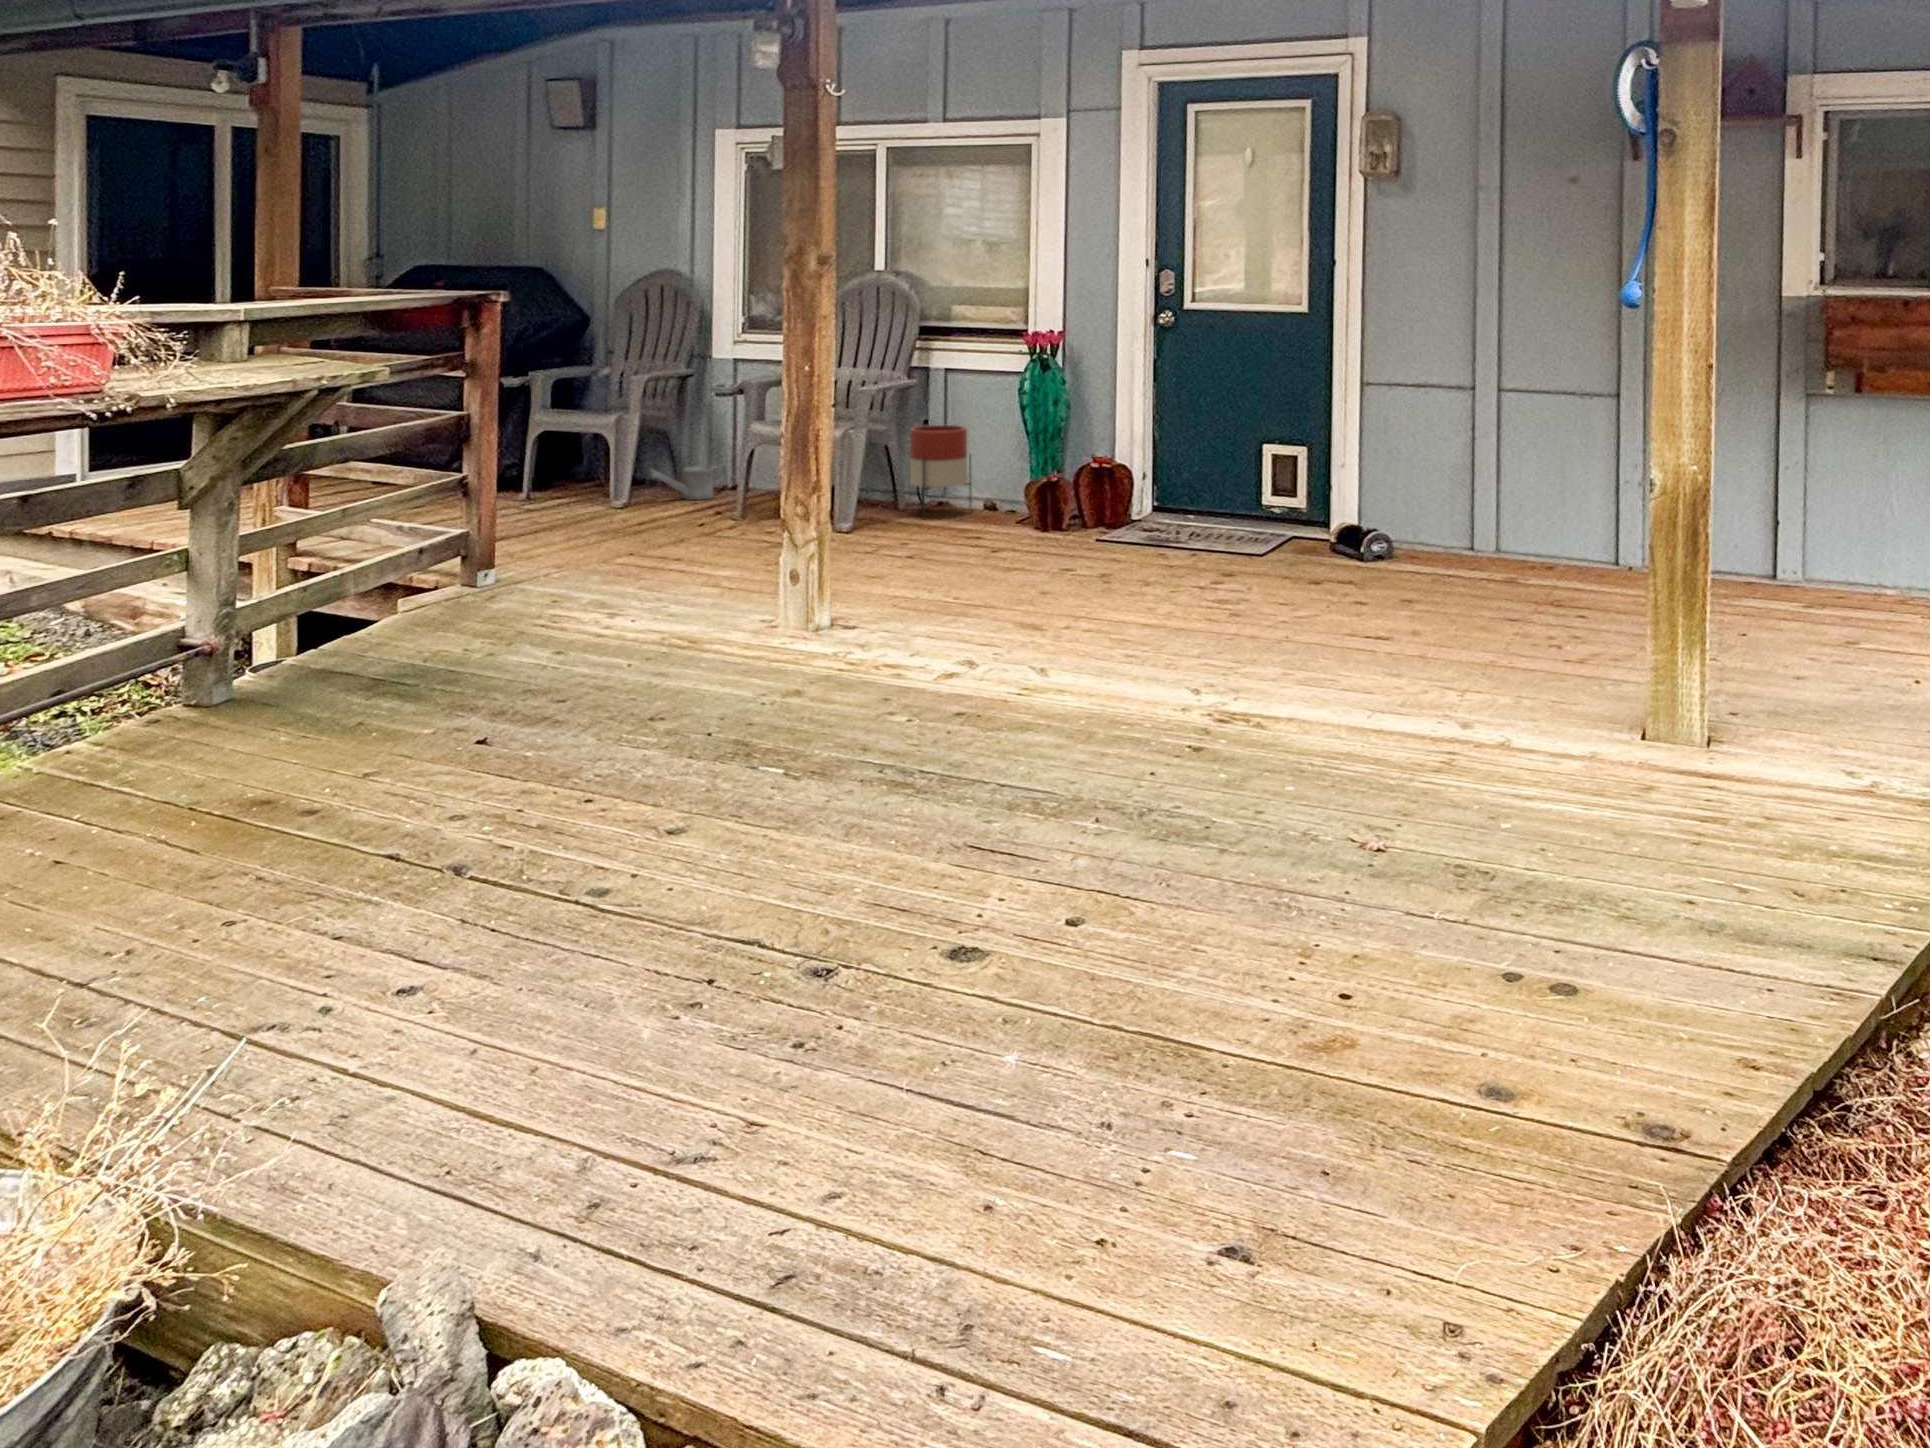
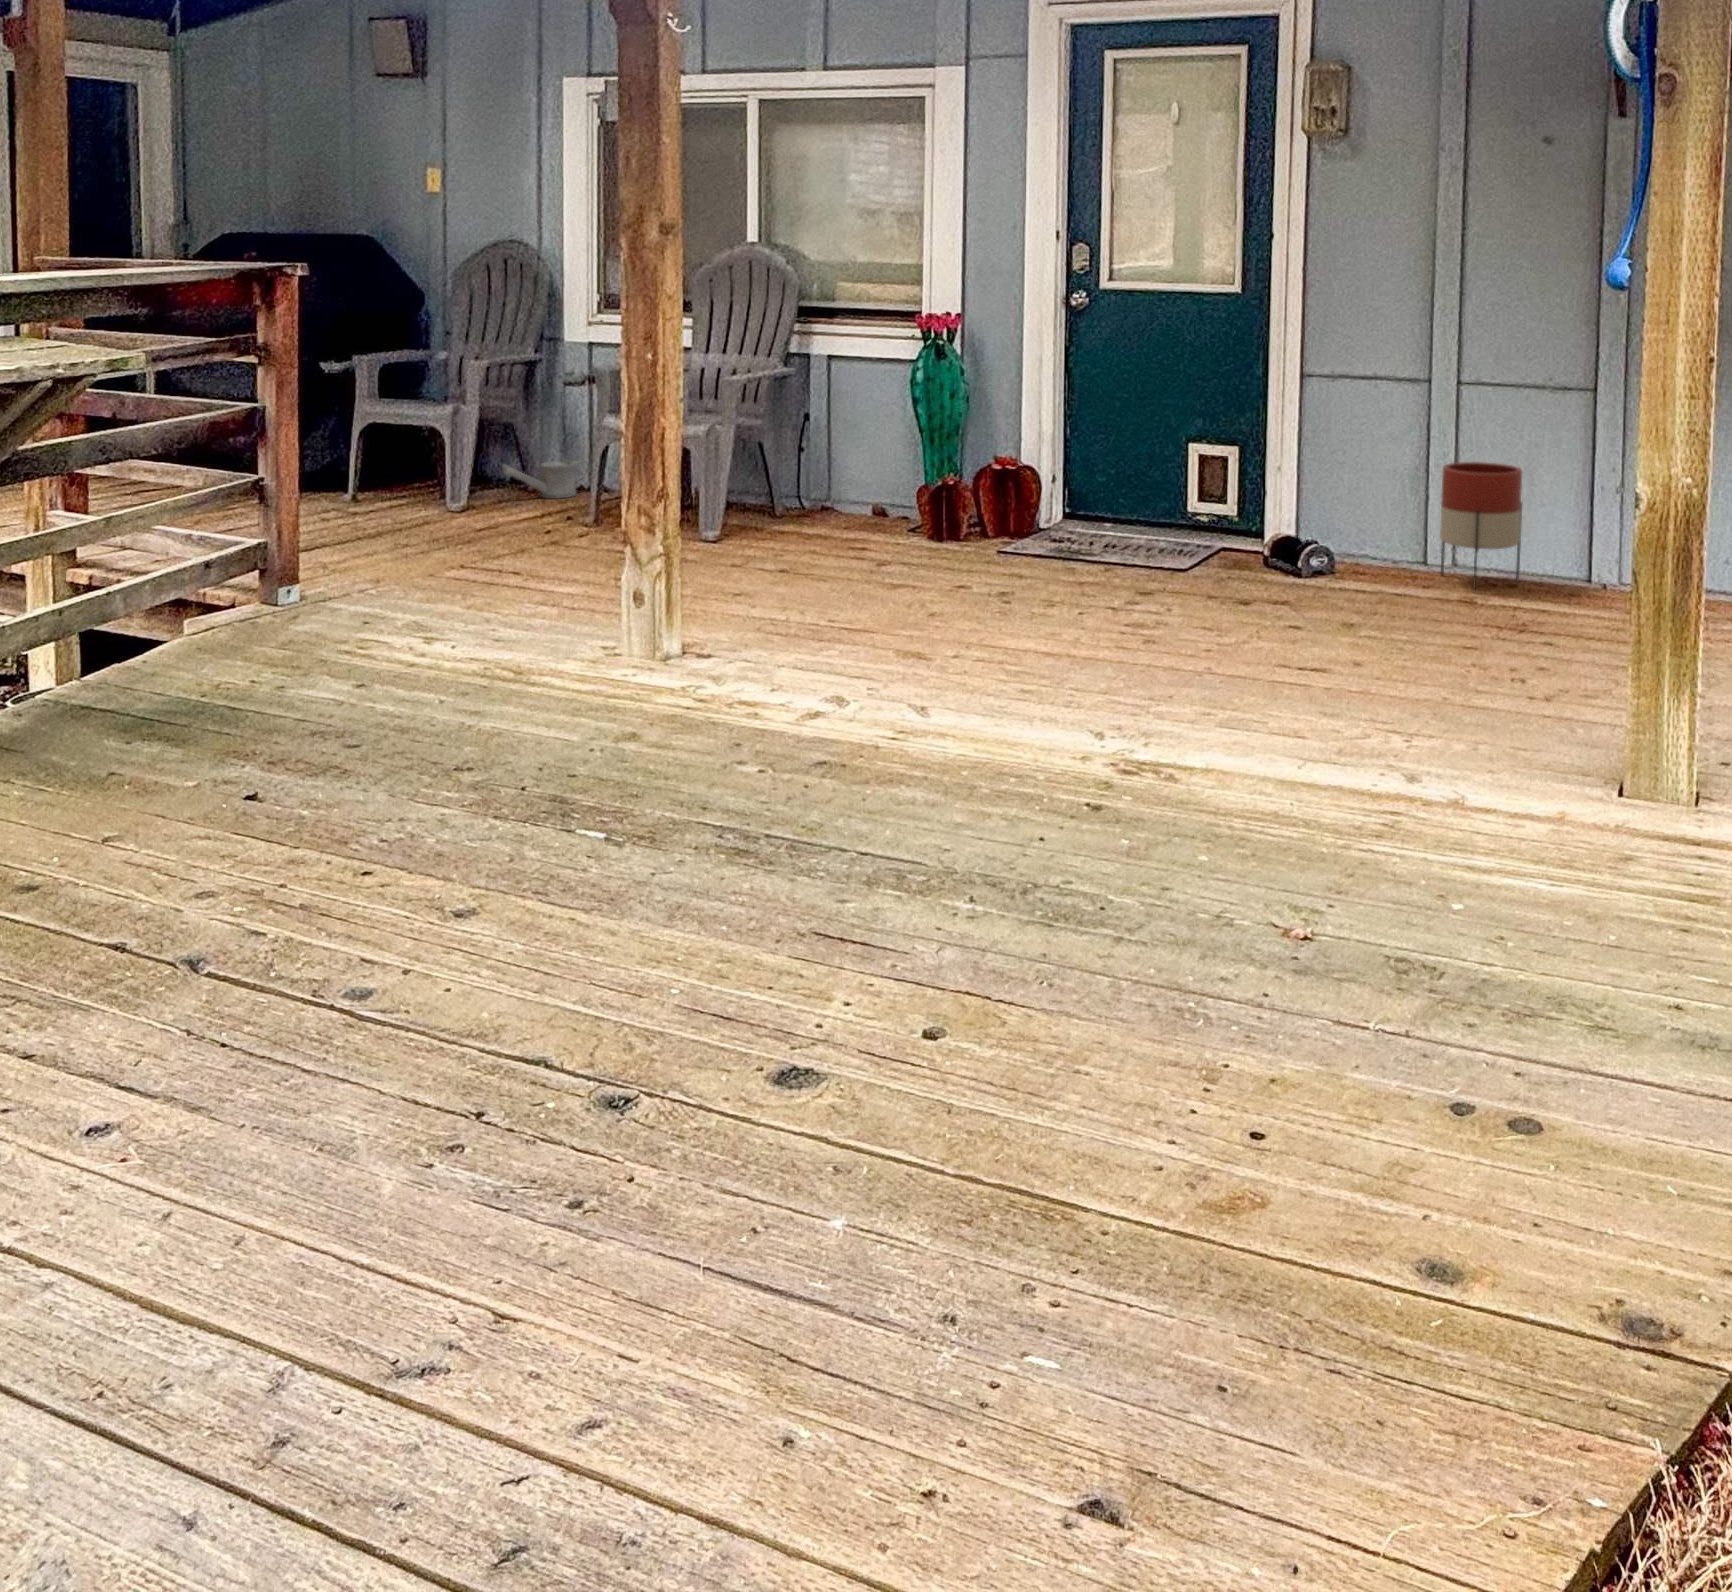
planter: present [910,425,972,517] -> present [1440,462,1522,591]

